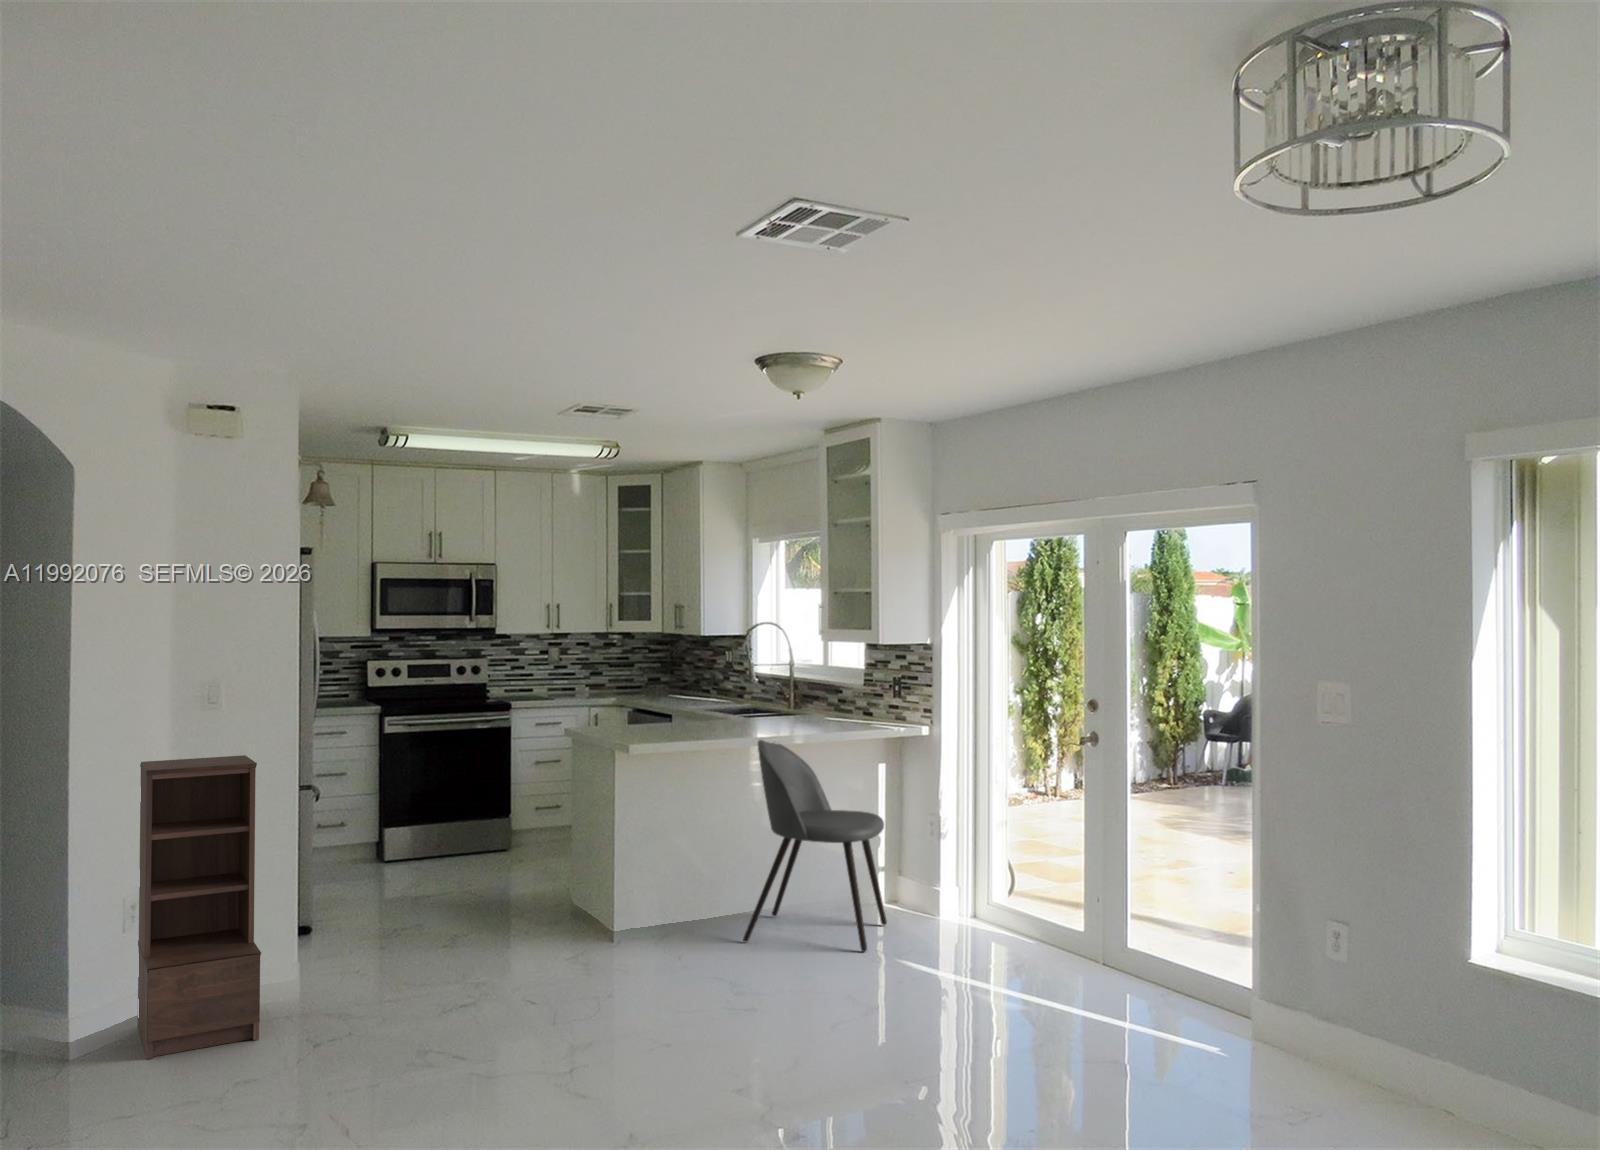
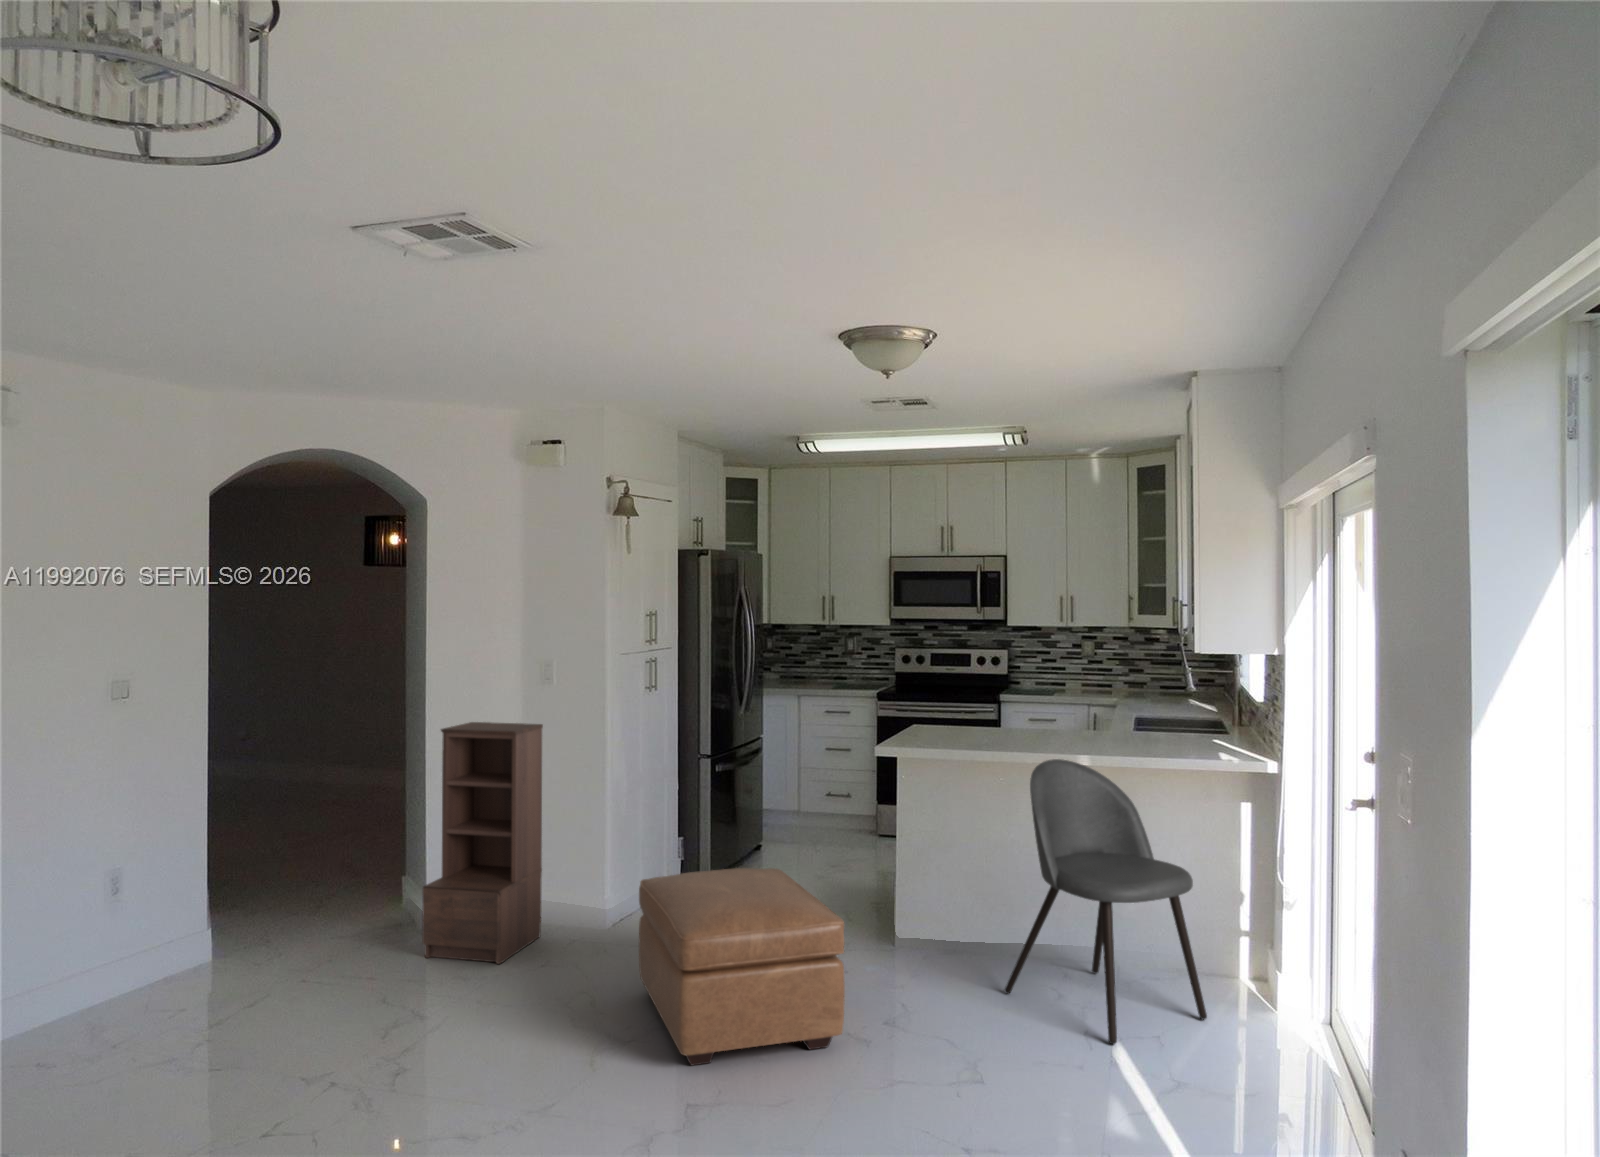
ottoman: none [462,870,718,1046] -> present [639,868,845,1065]

